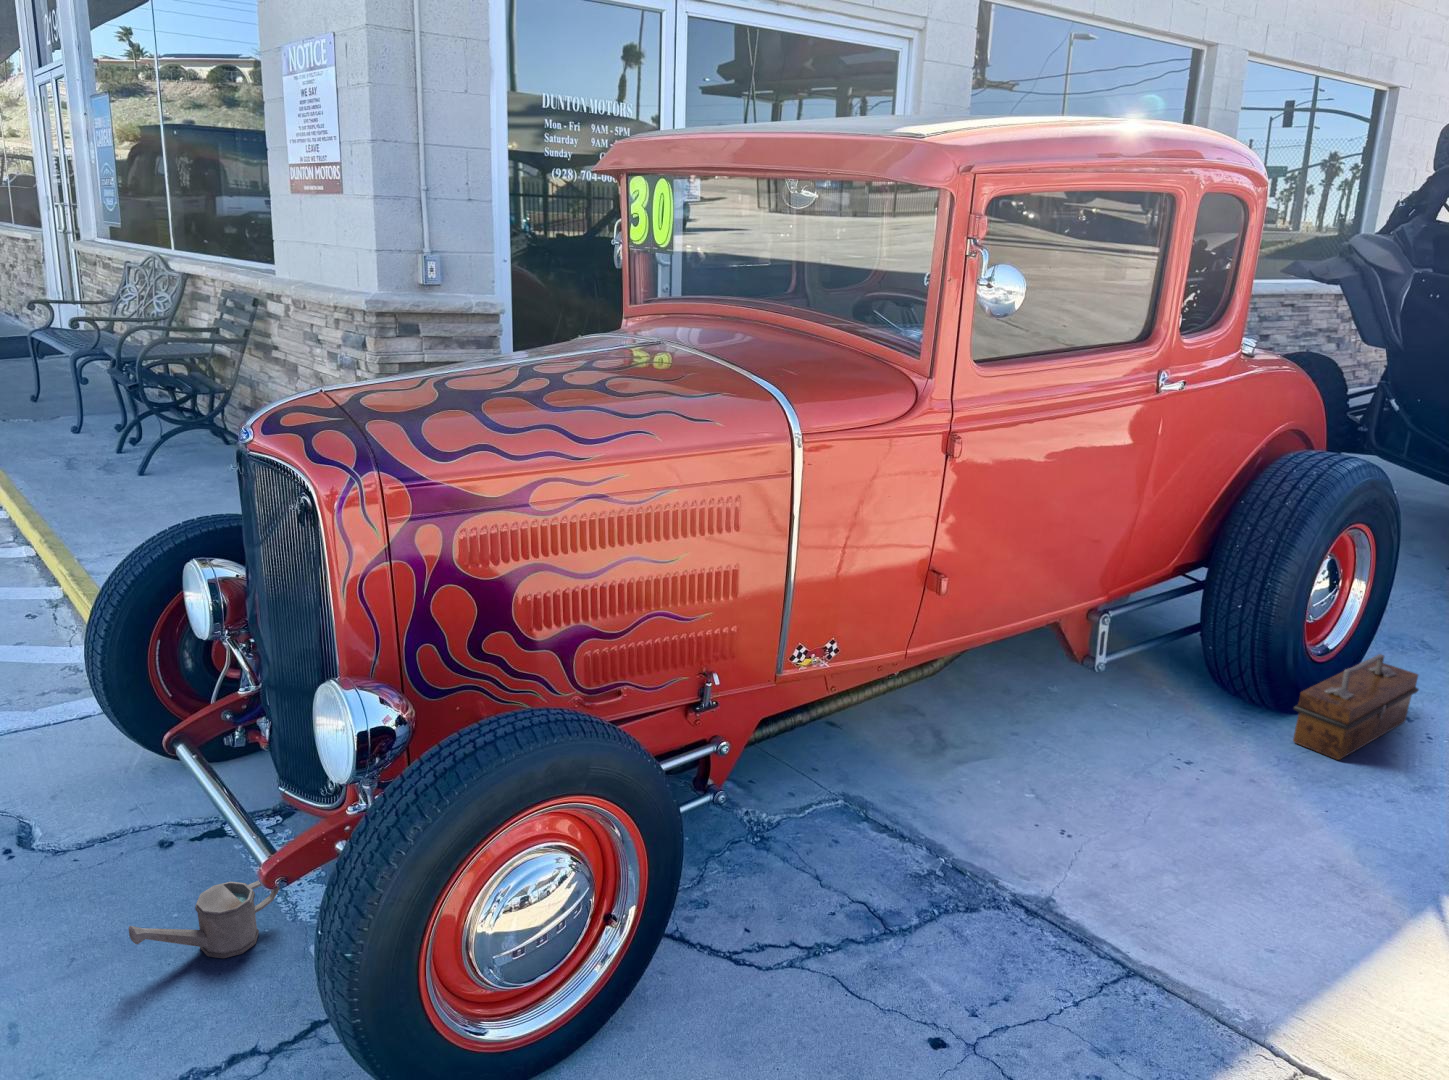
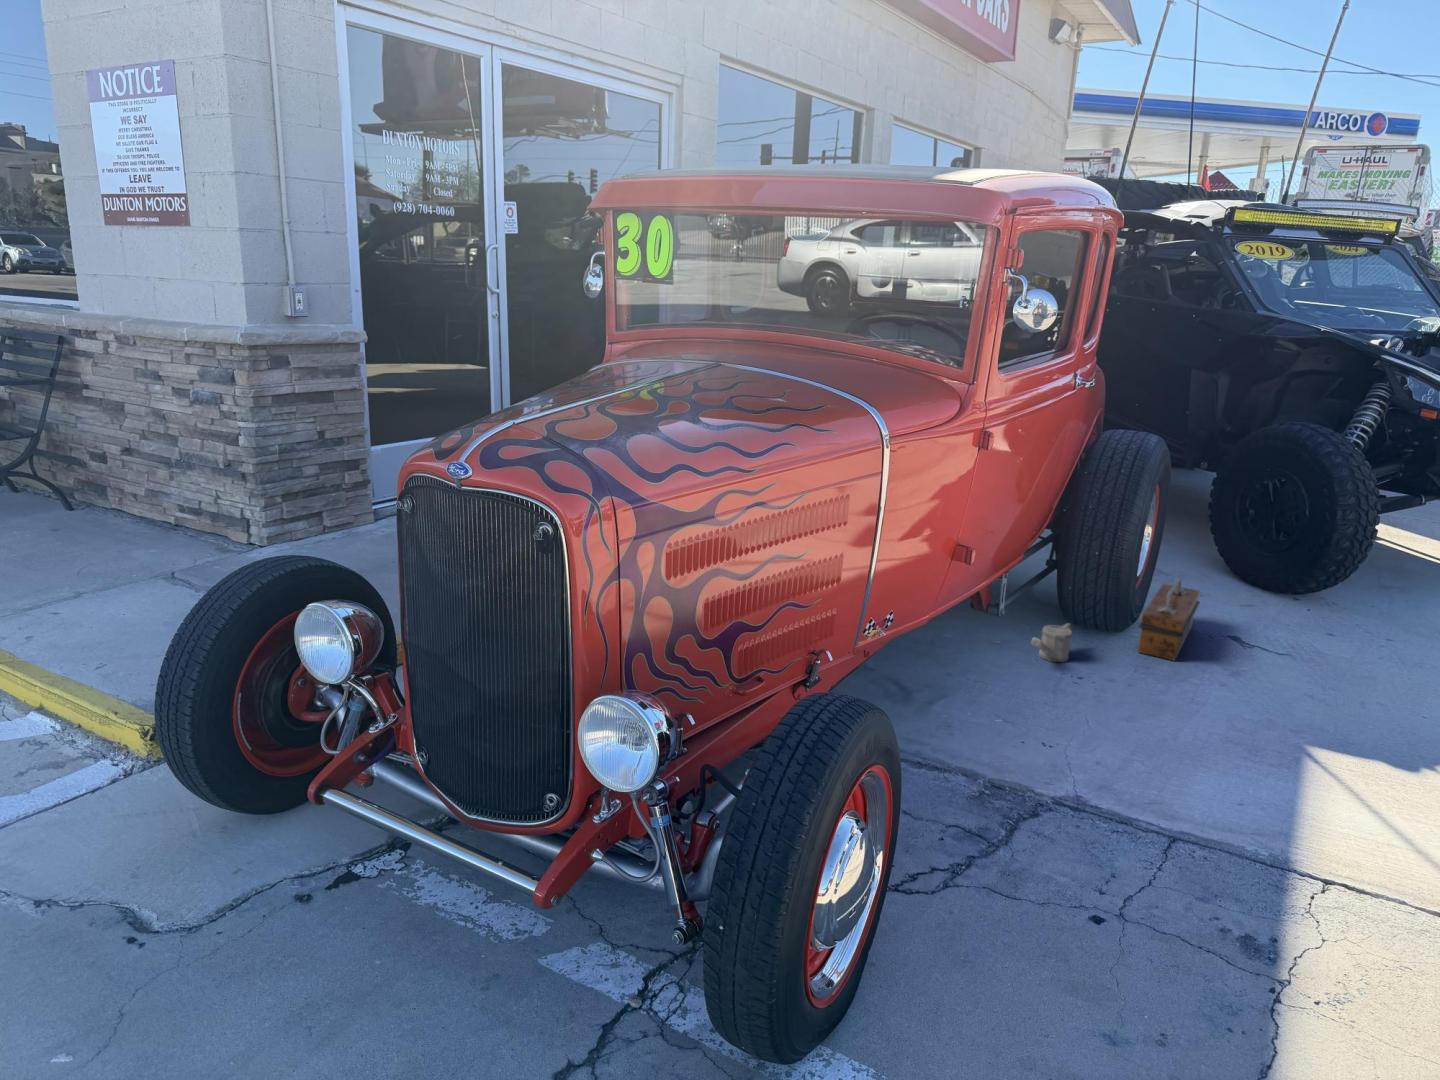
watering can: present [129,880,279,958] -> present [1031,623,1072,662]

